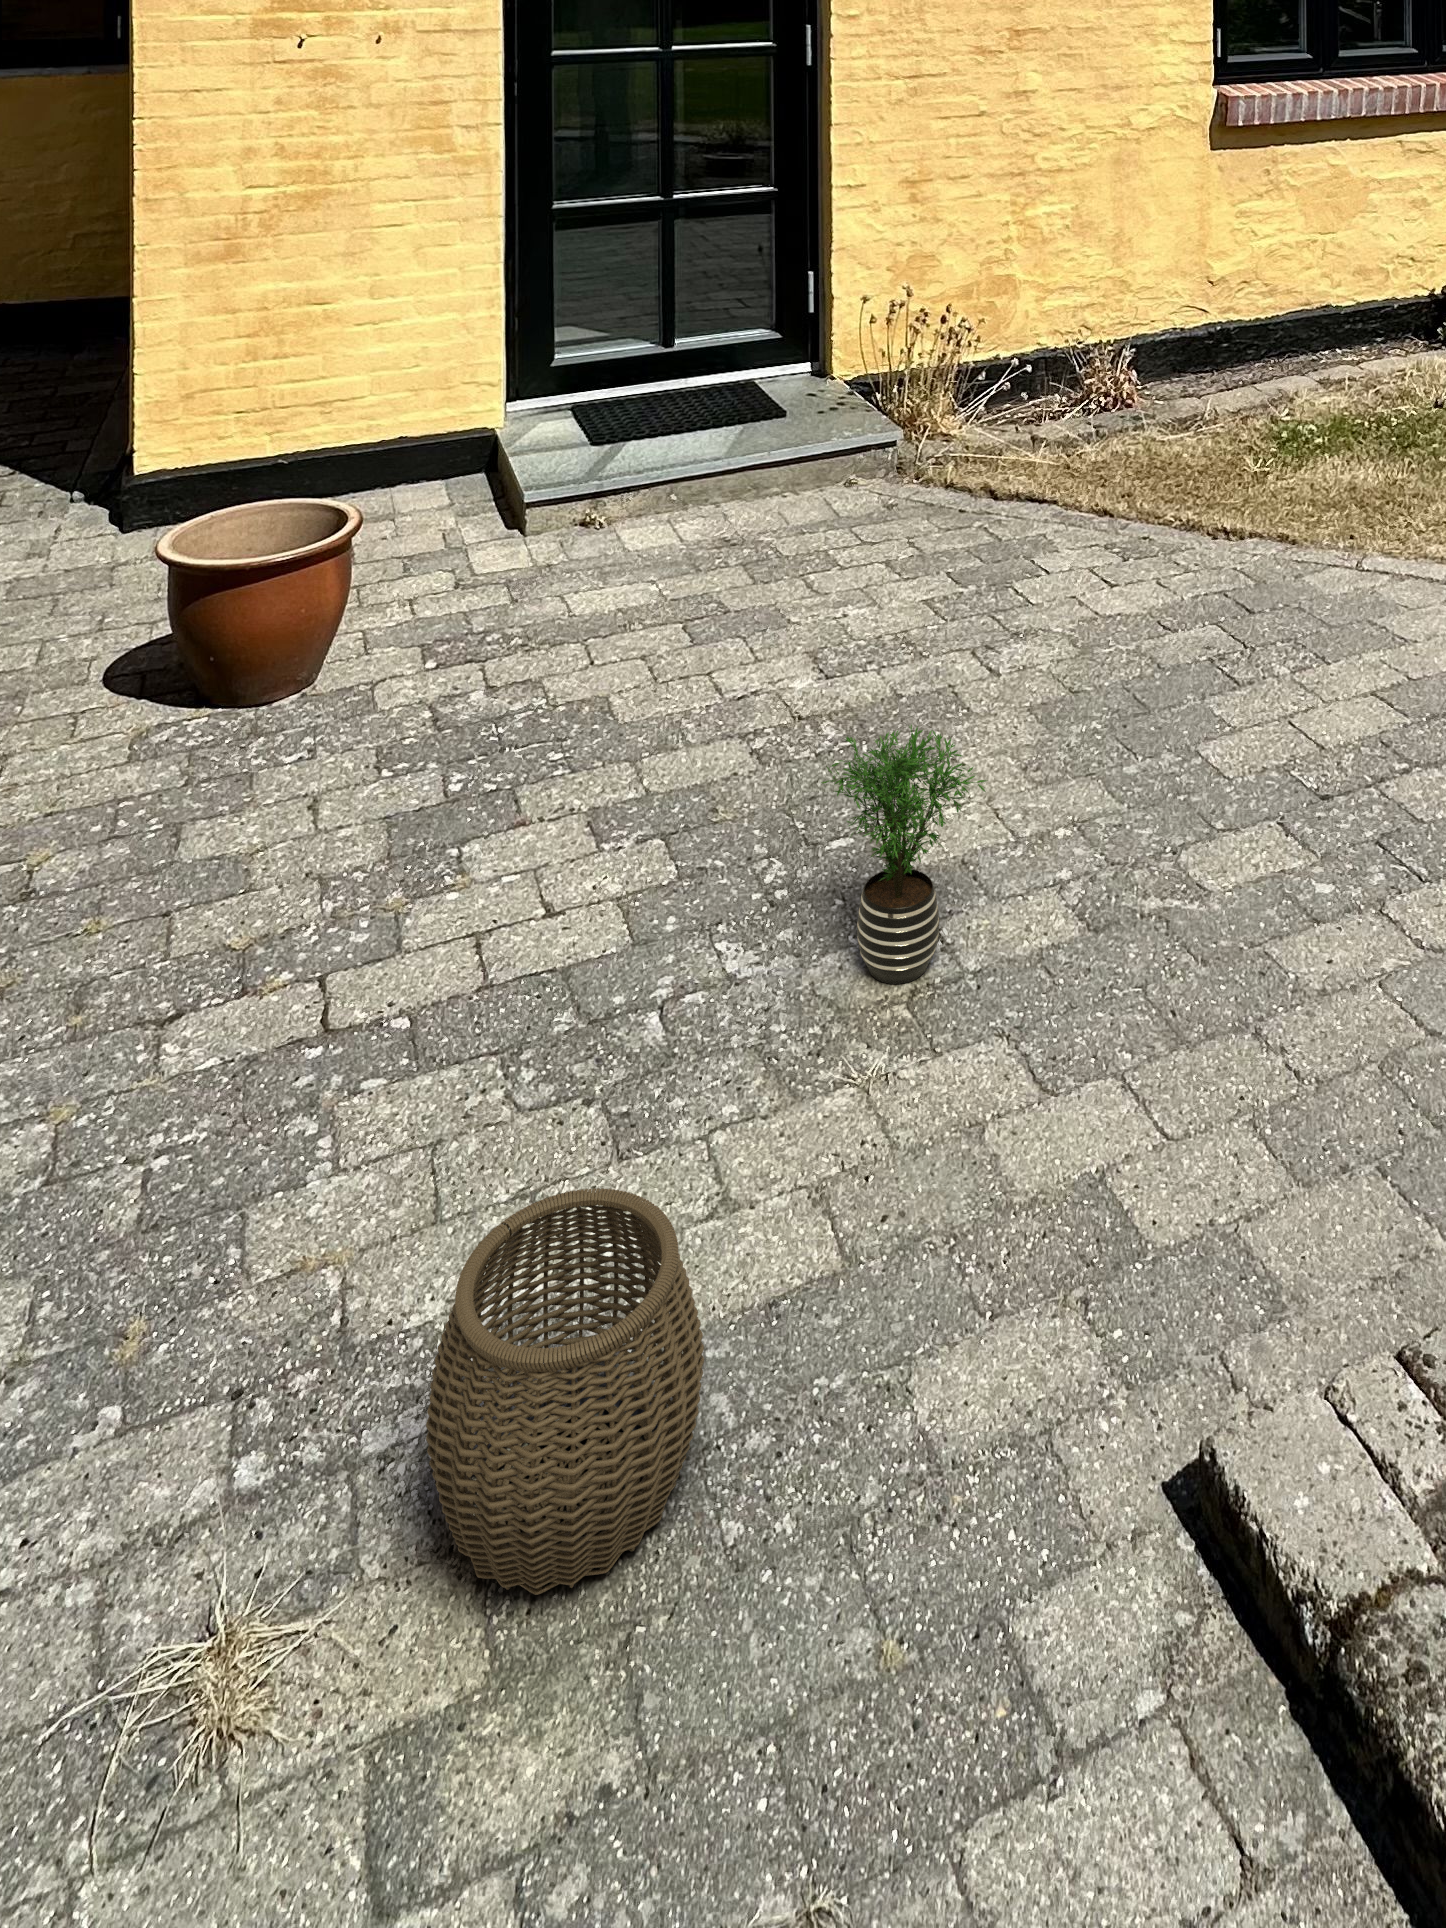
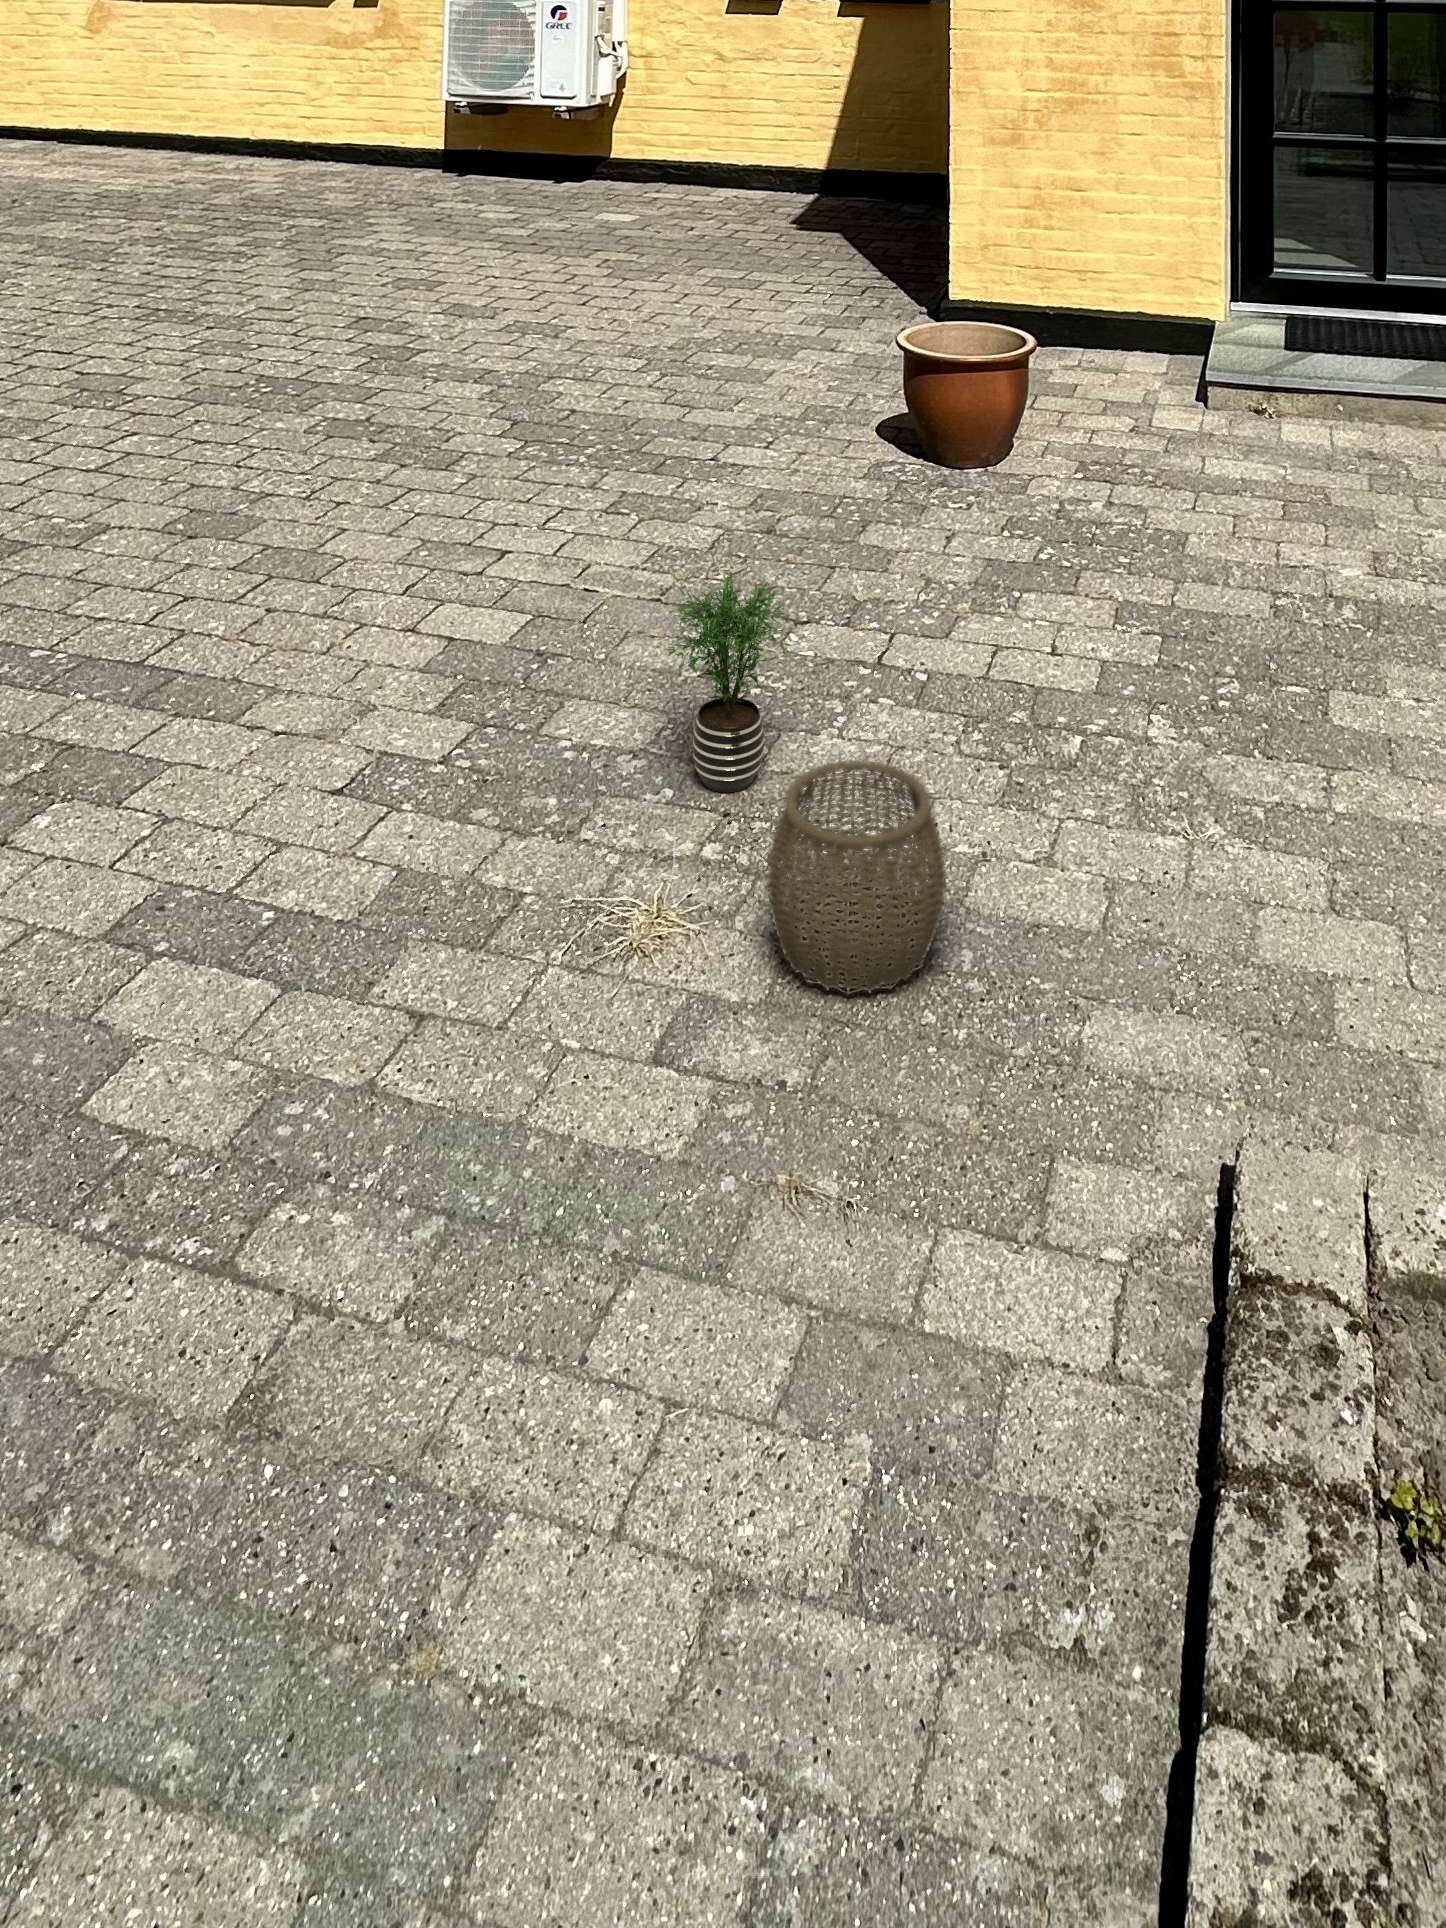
potted plant: present [821,725,987,984] -> present [667,576,792,793]

